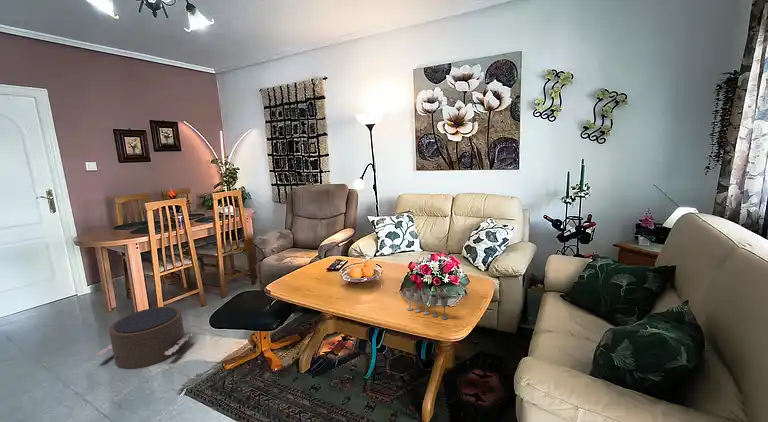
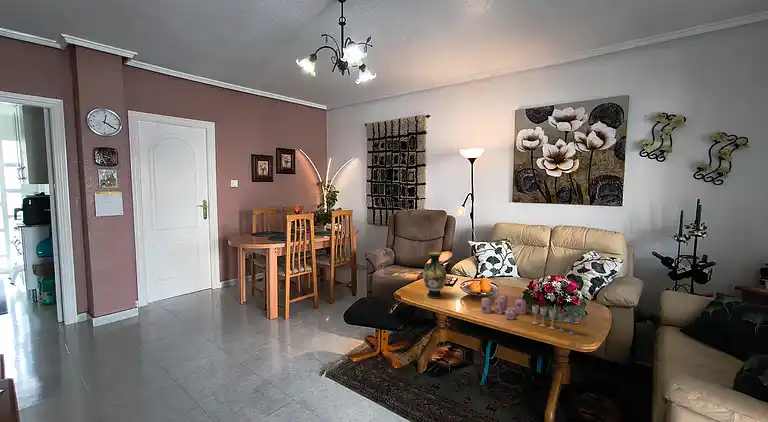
vase: none [297,235,324,288] -> present [423,251,447,298]
candle: none [356,279,405,307] -> present [481,295,526,319]
pouf: present [96,306,190,369] -> none [246,304,317,353]

